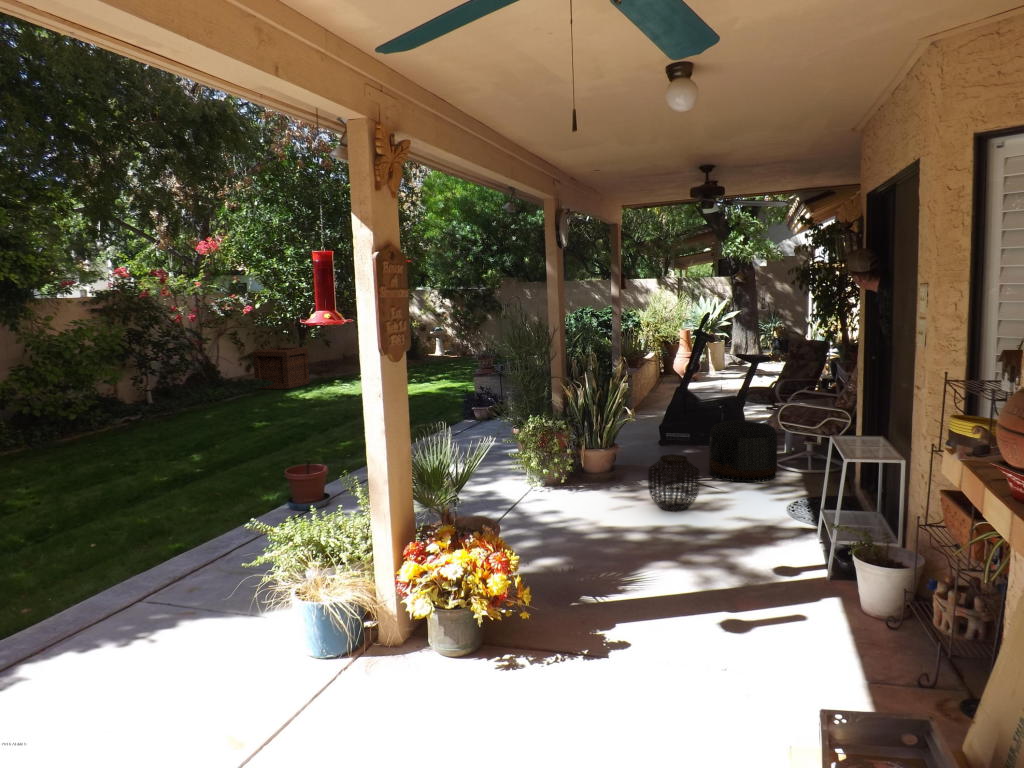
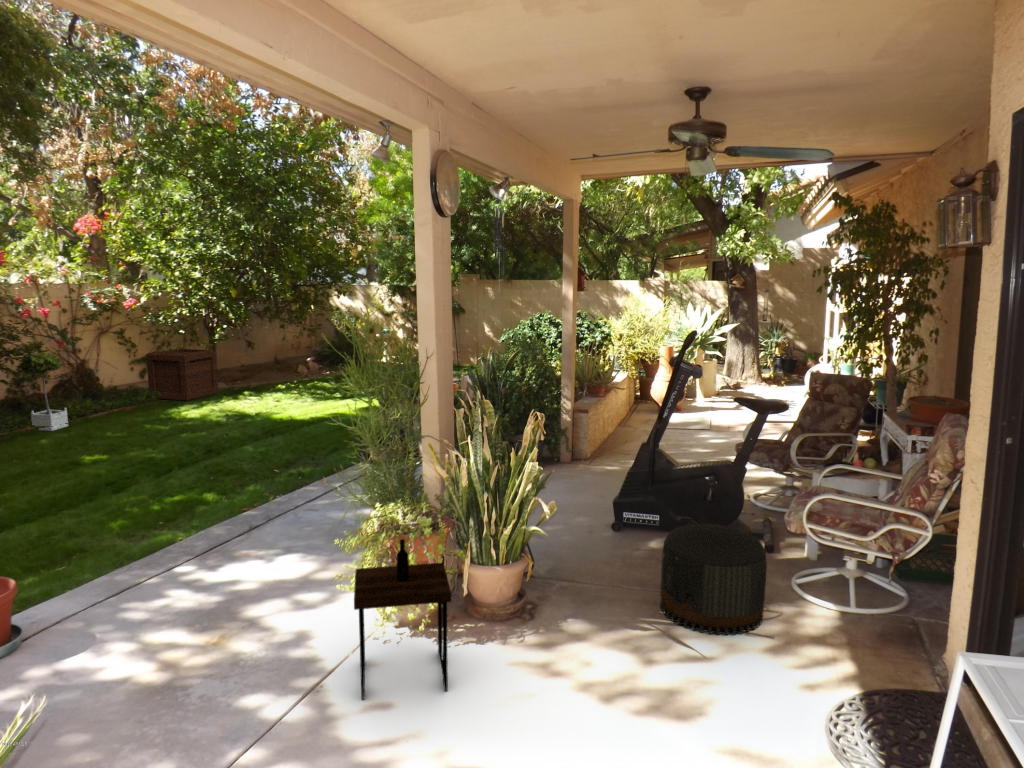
potted tree: none [176,346,210,410] -> present [20,352,68,431]
side table: none [529,418,594,511] -> present [354,539,451,700]
woven basket: present [648,454,699,511] -> none [541,611,627,717]

